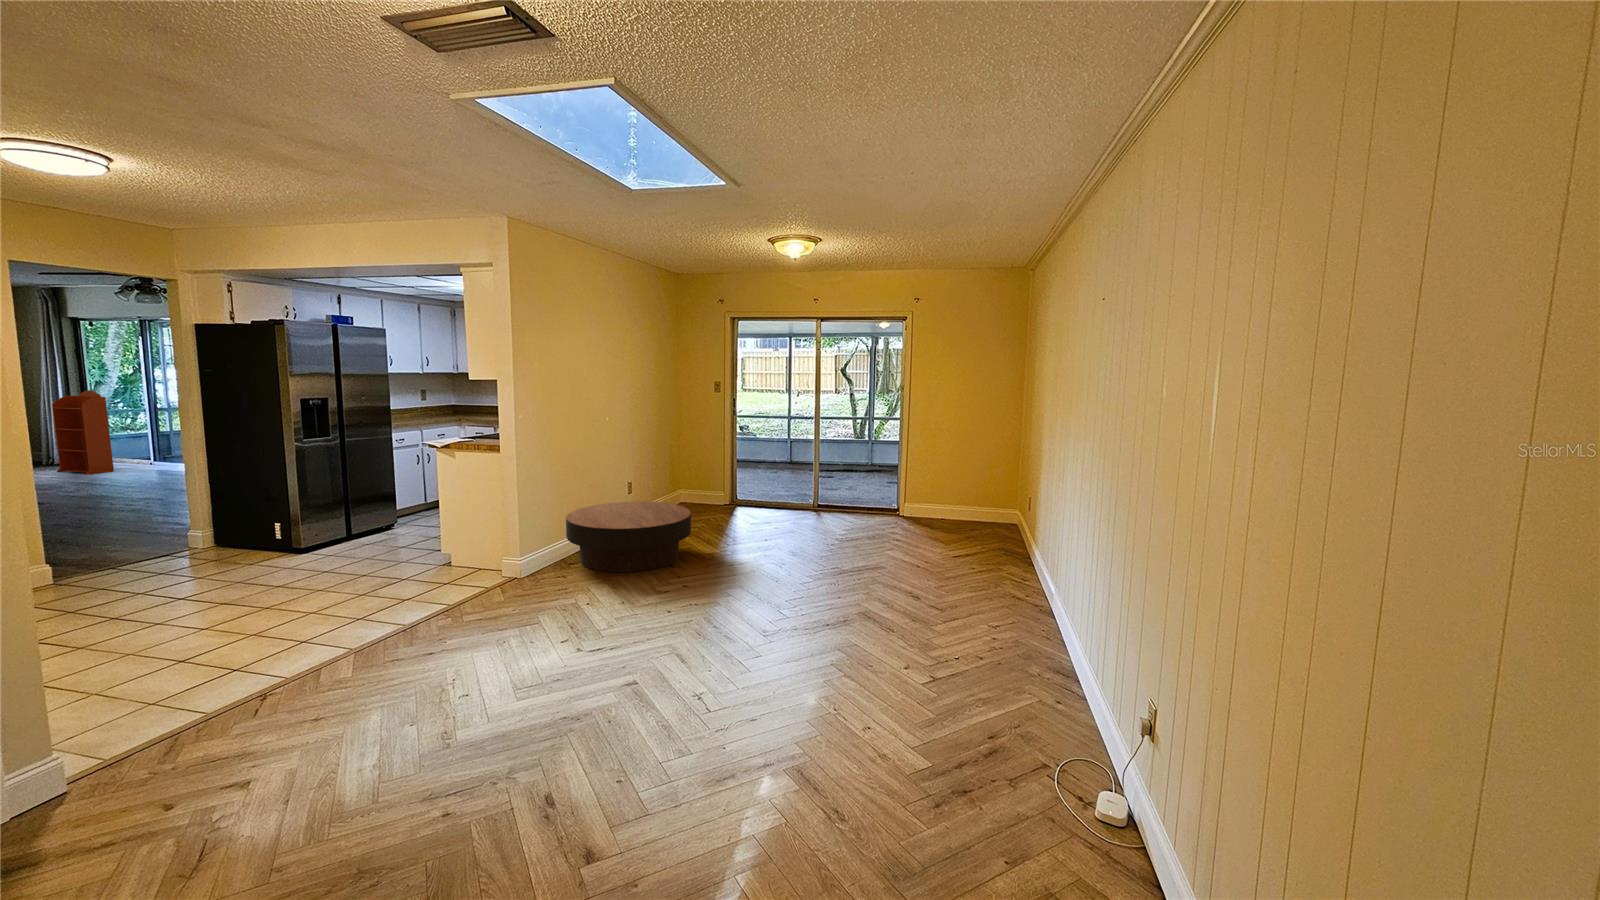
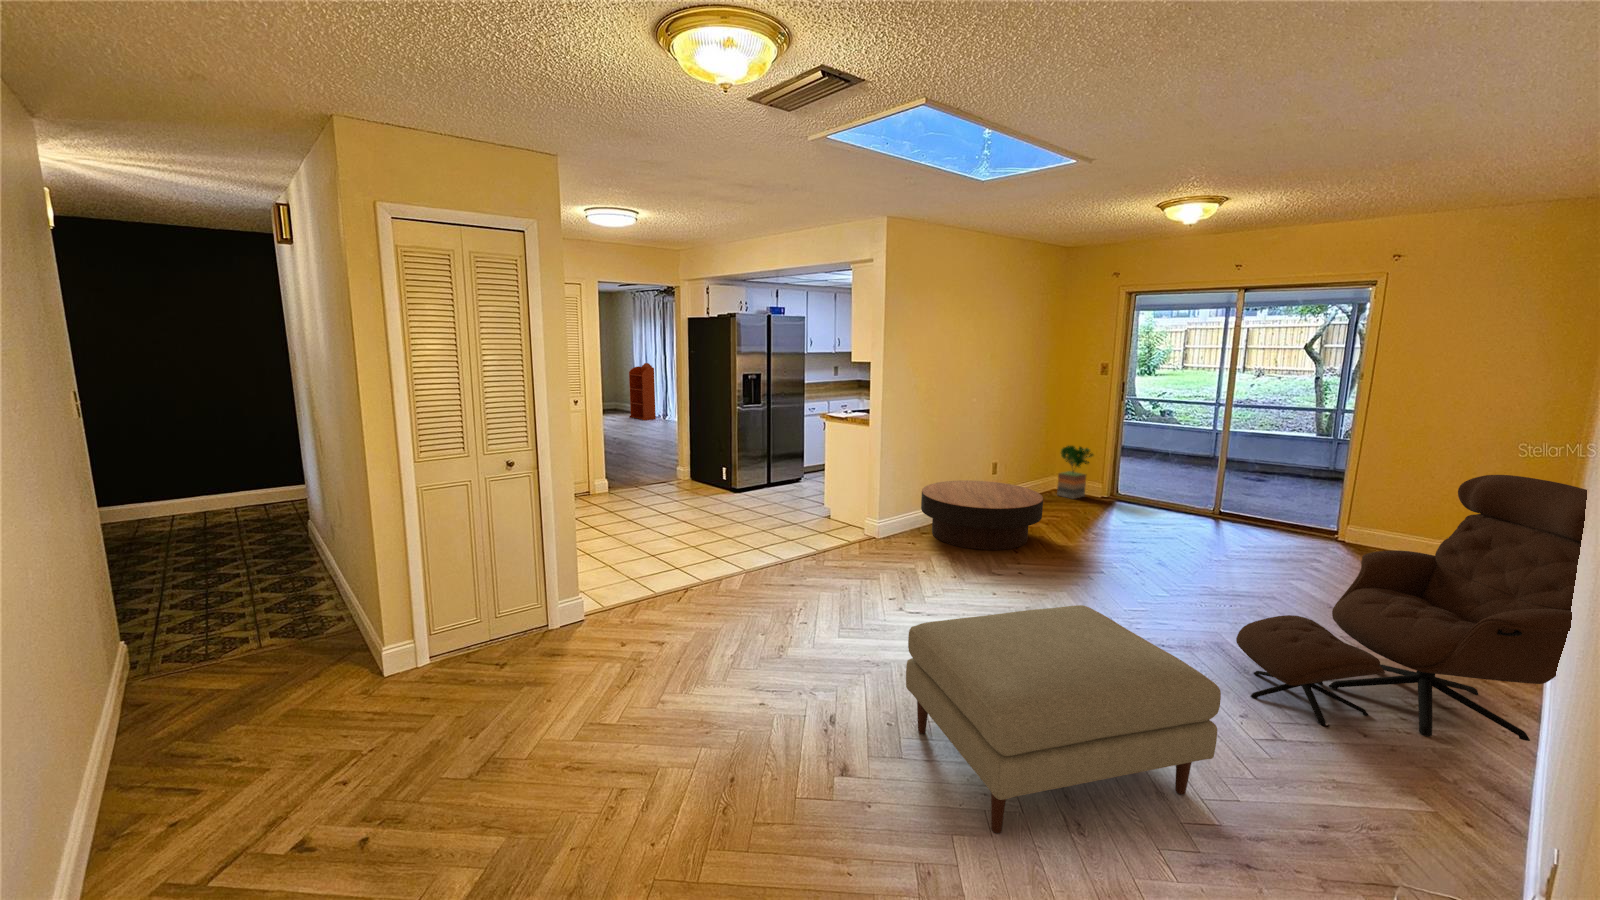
lounge chair: none [885,452,1087,659] -> present [1236,475,1587,741]
potted tree: none [686,459,718,510] -> present [1057,446,1093,499]
ottoman: none [634,602,920,853] -> present [906,605,1221,833]

